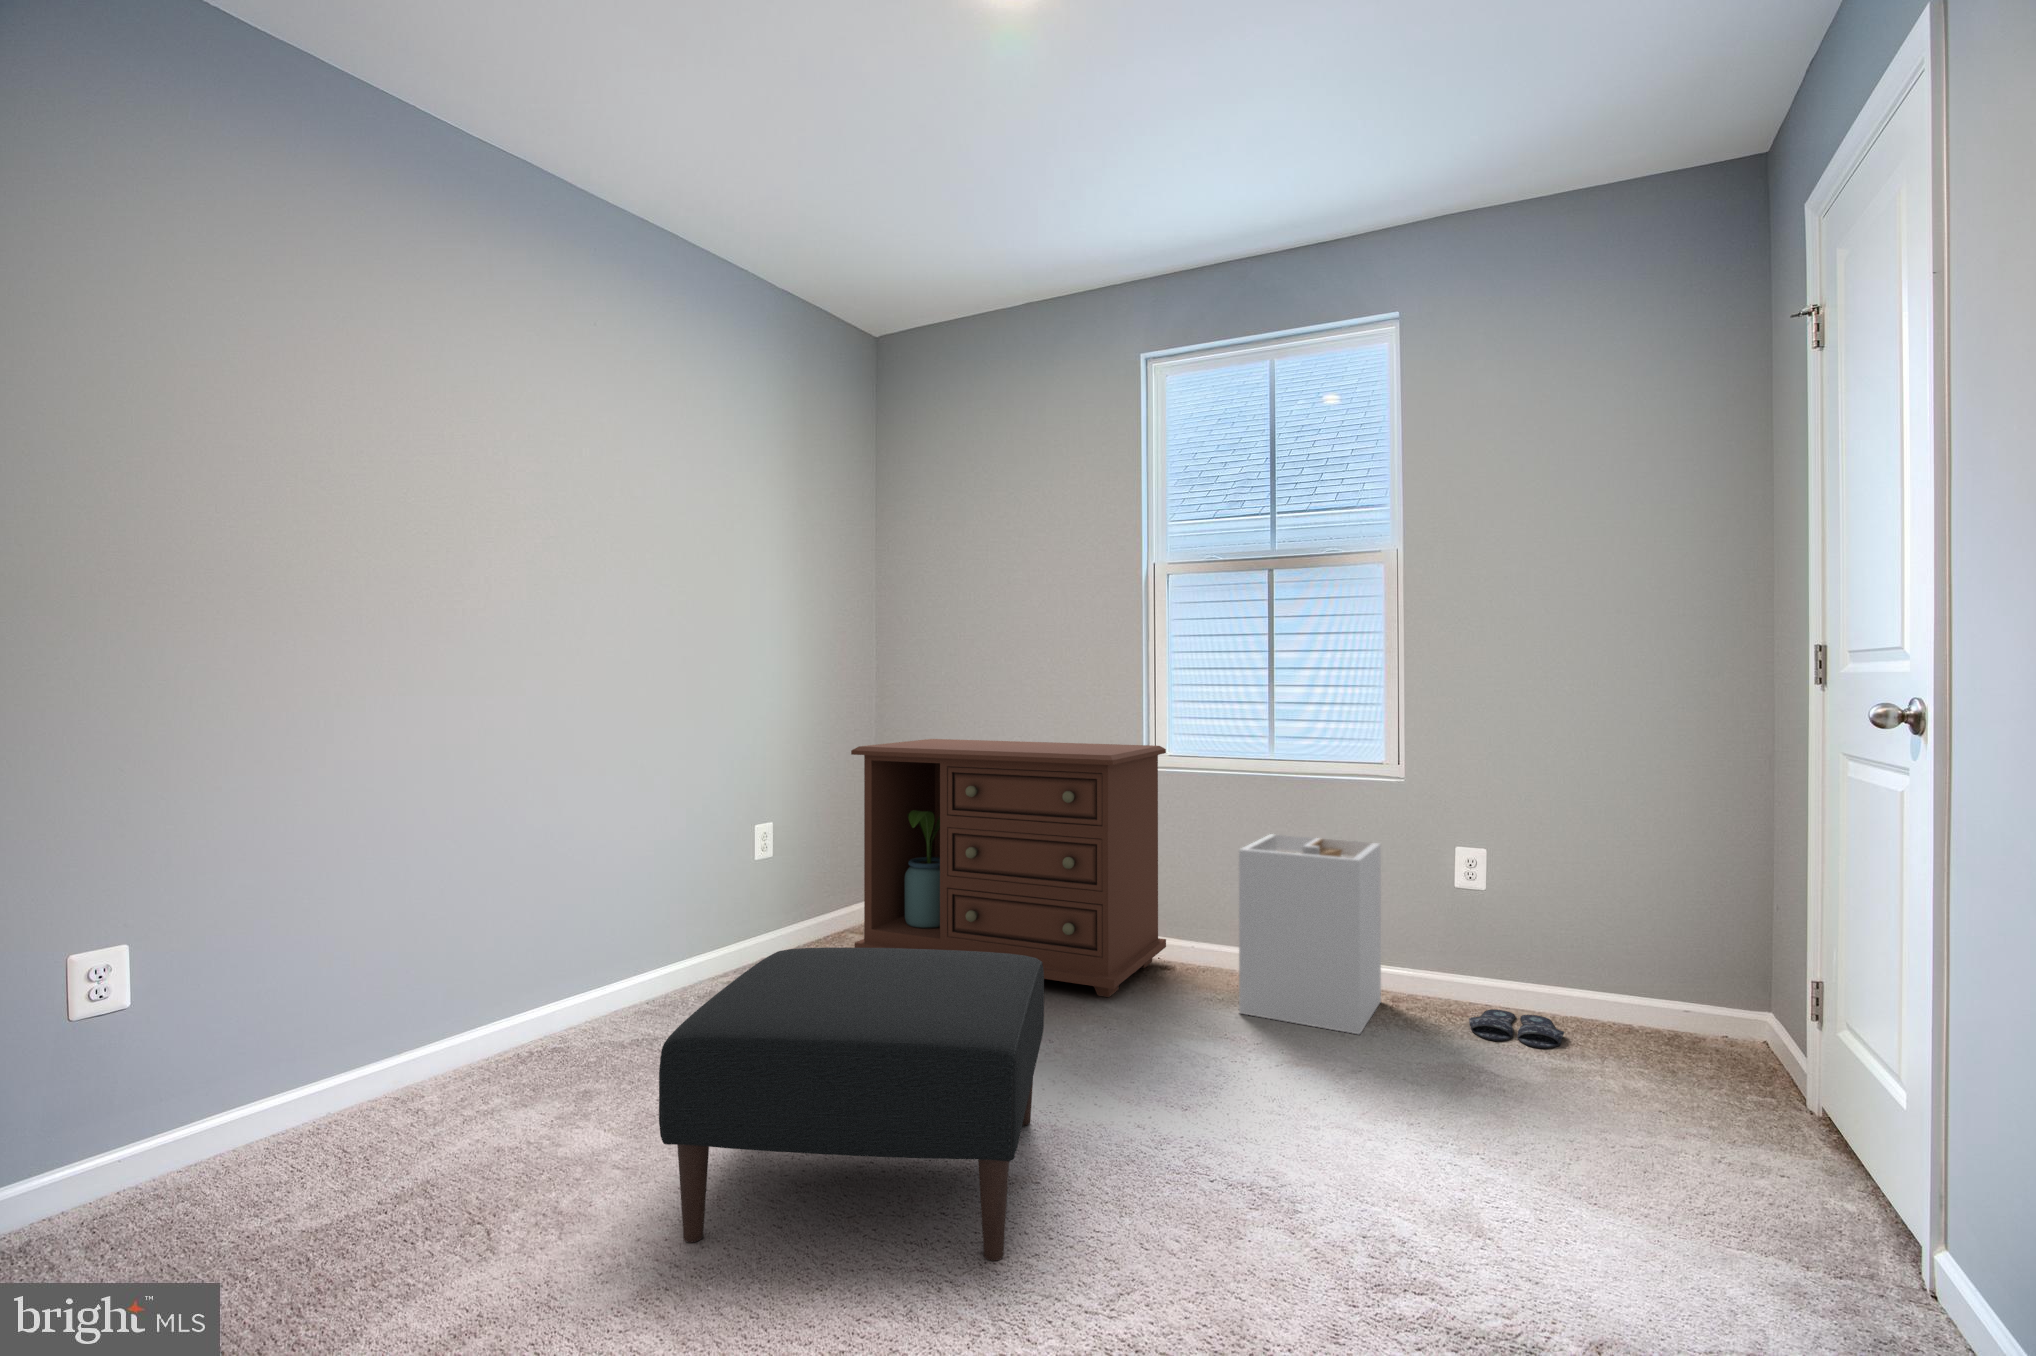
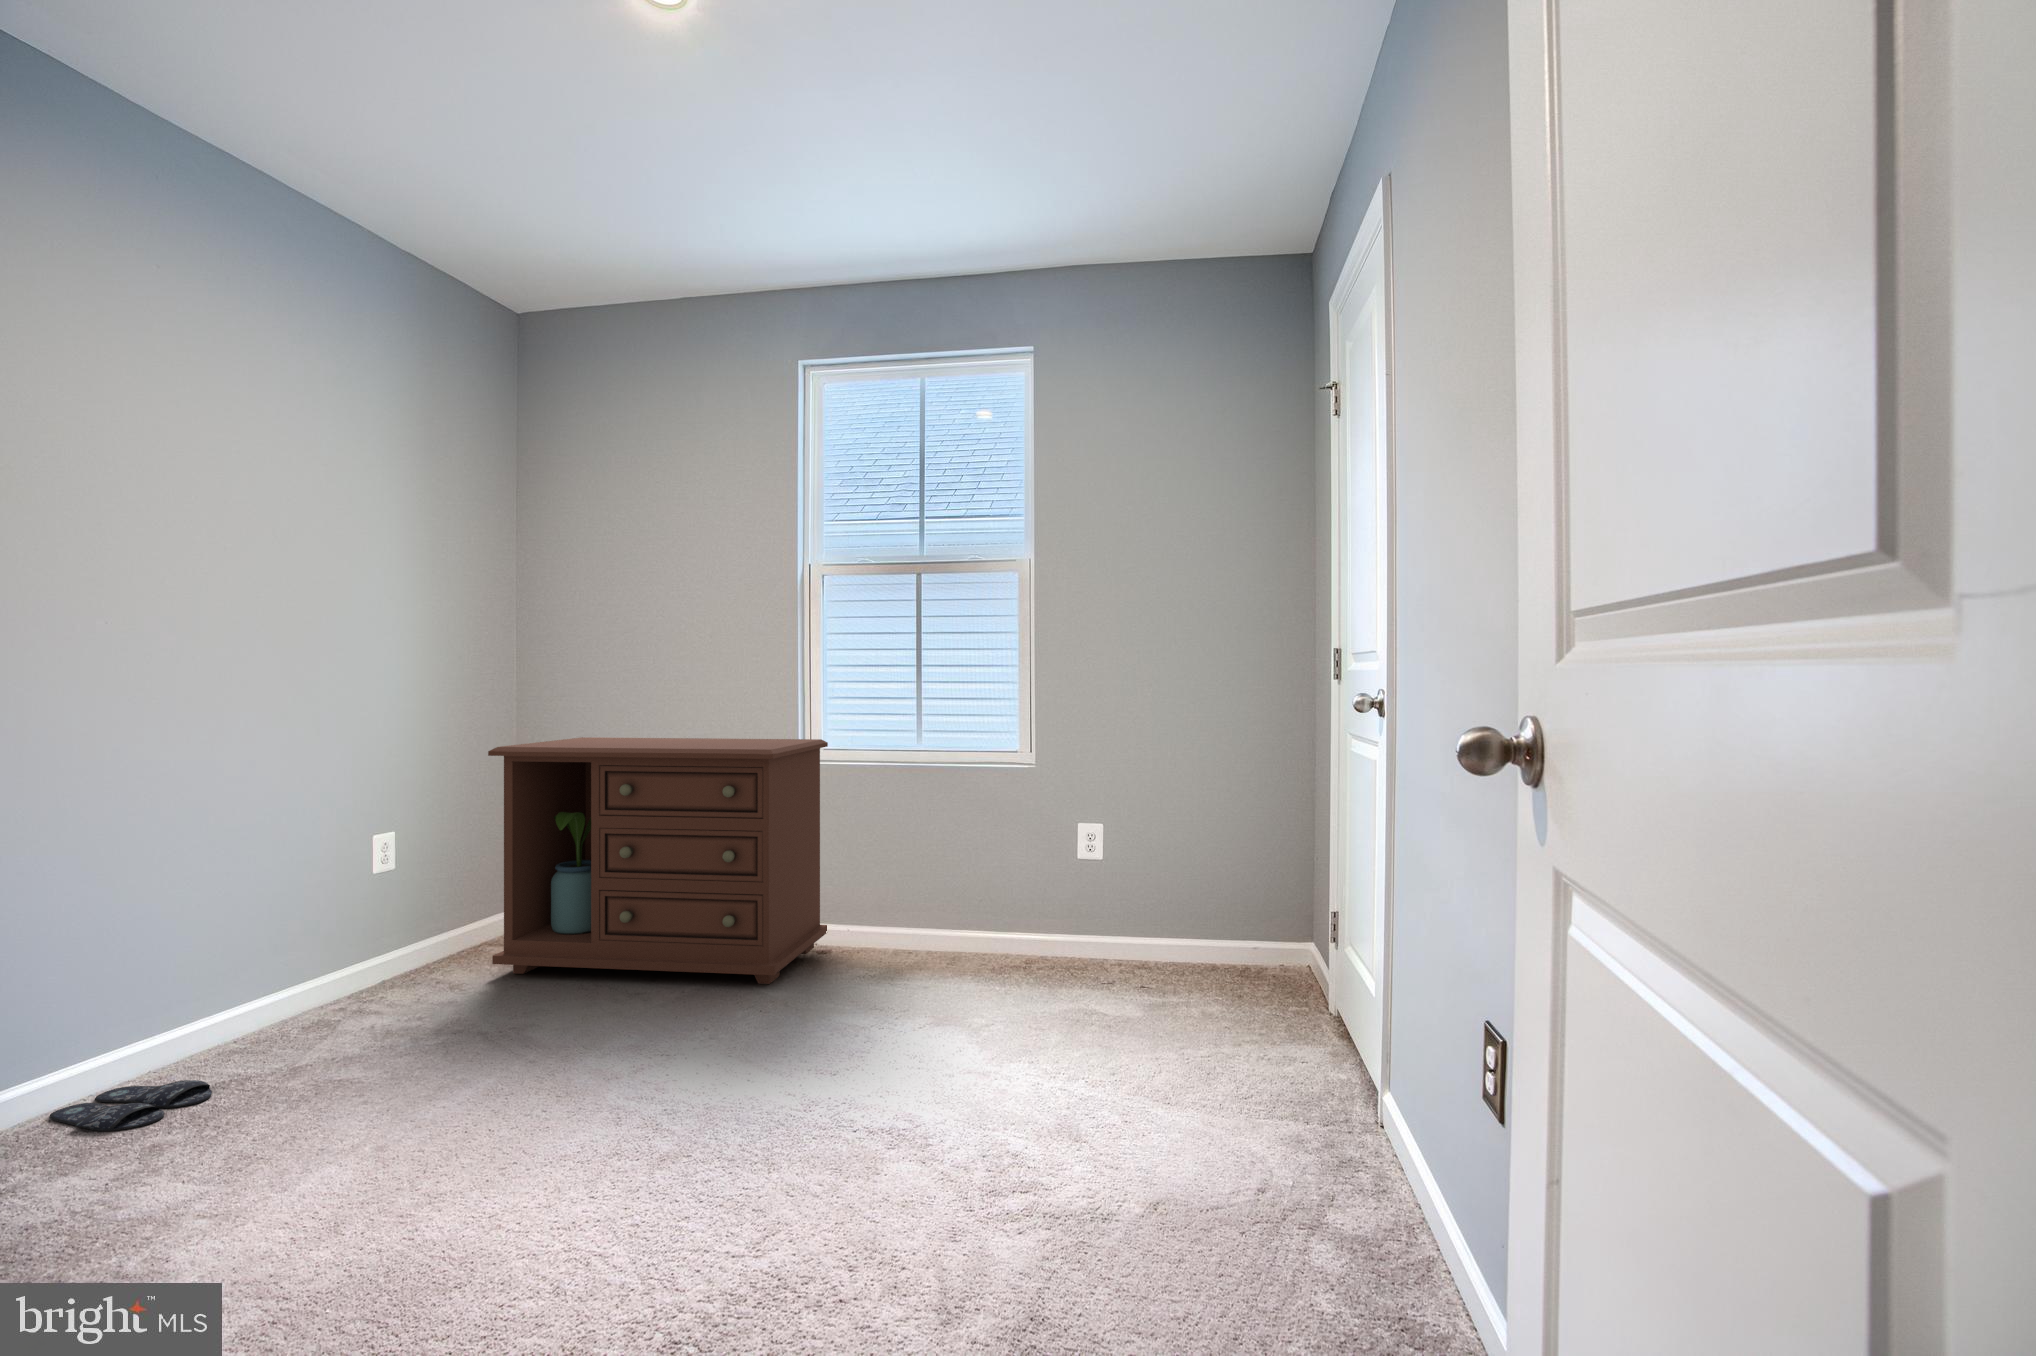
laundry hamper: present [1239,834,1381,1034] -> none [893,819,1019,993]
ottoman: present [659,947,1044,1261] -> none [262,945,699,1273]
slippers: present [1469,1009,1564,1049] -> present [49,1080,212,1131]

